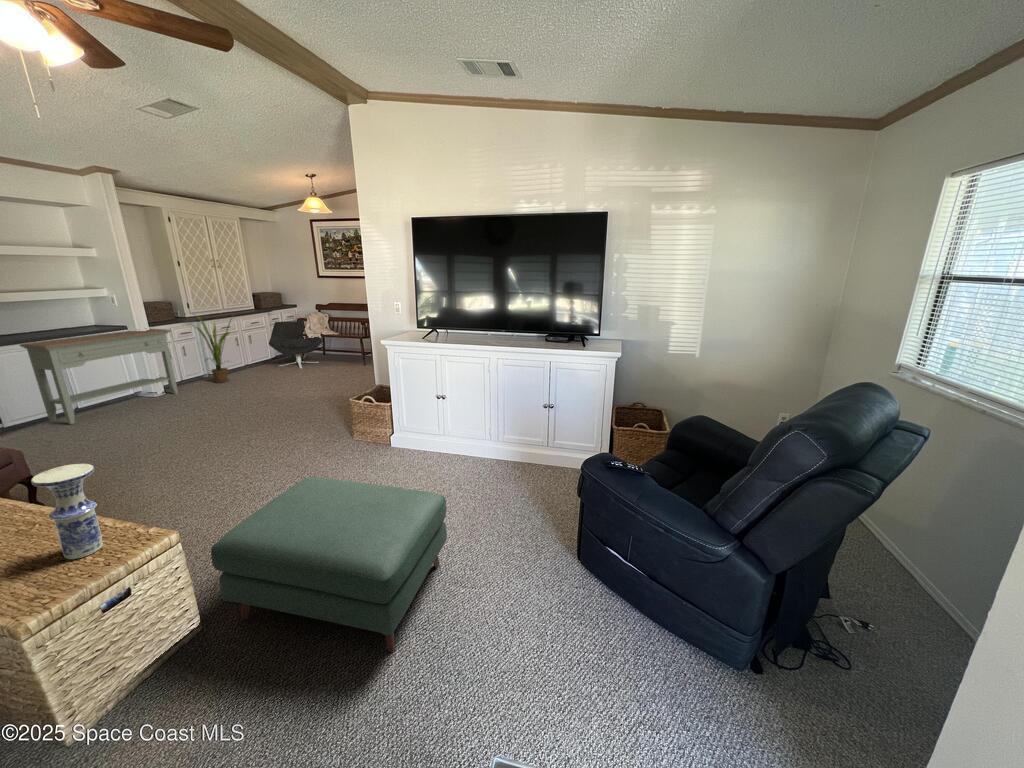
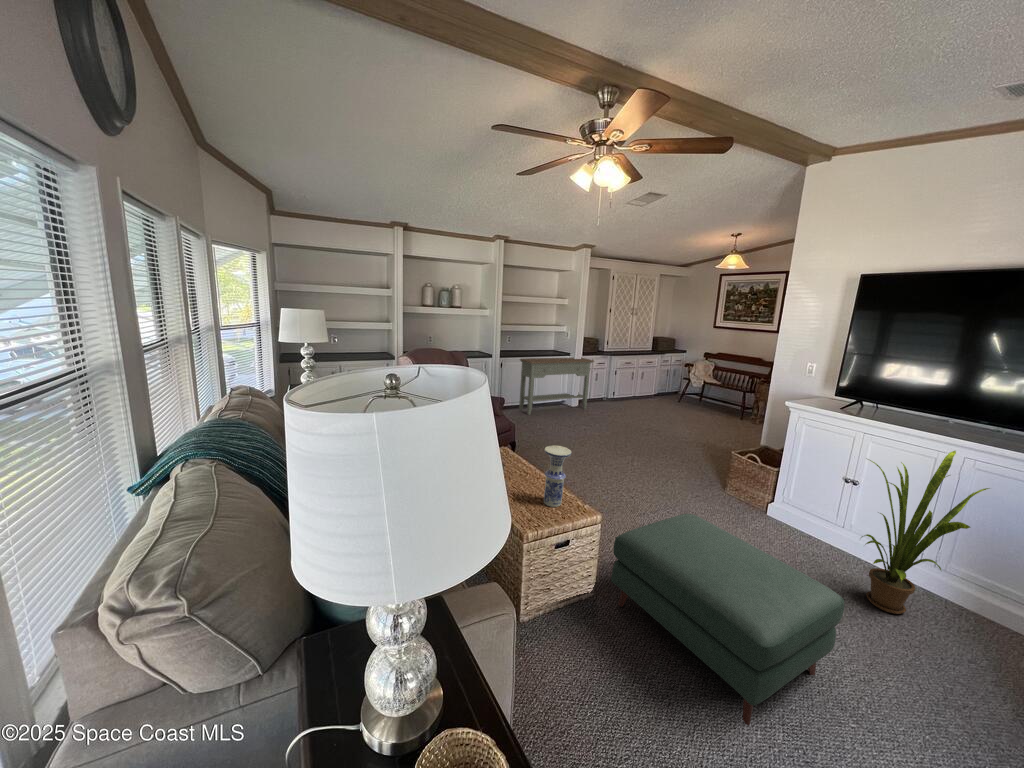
house plant: present [196,317,233,383] -> present [861,451,989,614]
lounge chair: present [269,321,323,368] -> none [656,364,705,410]

